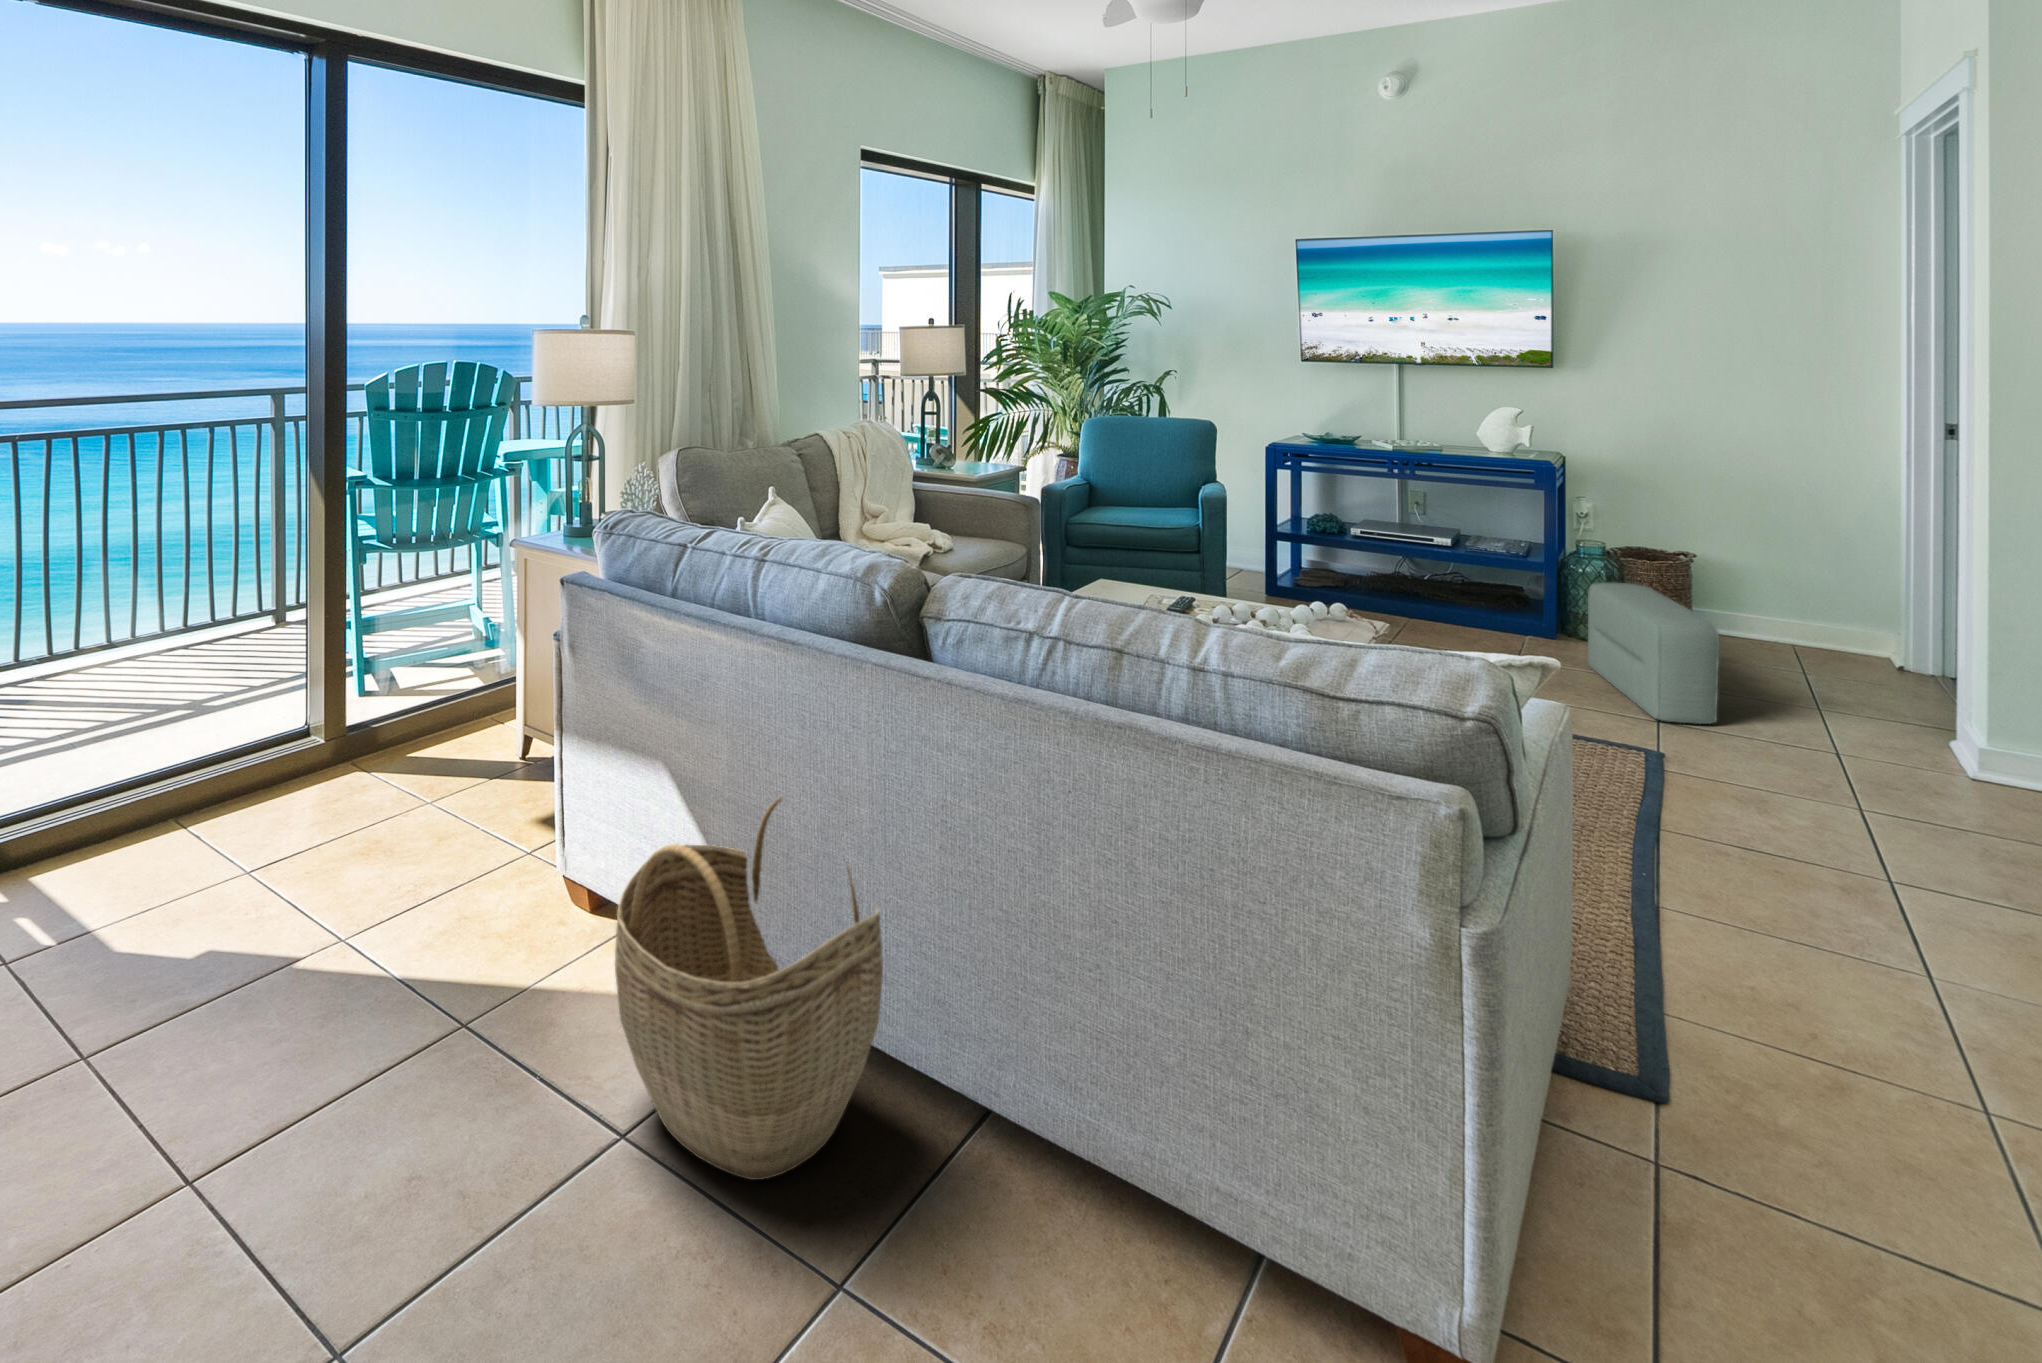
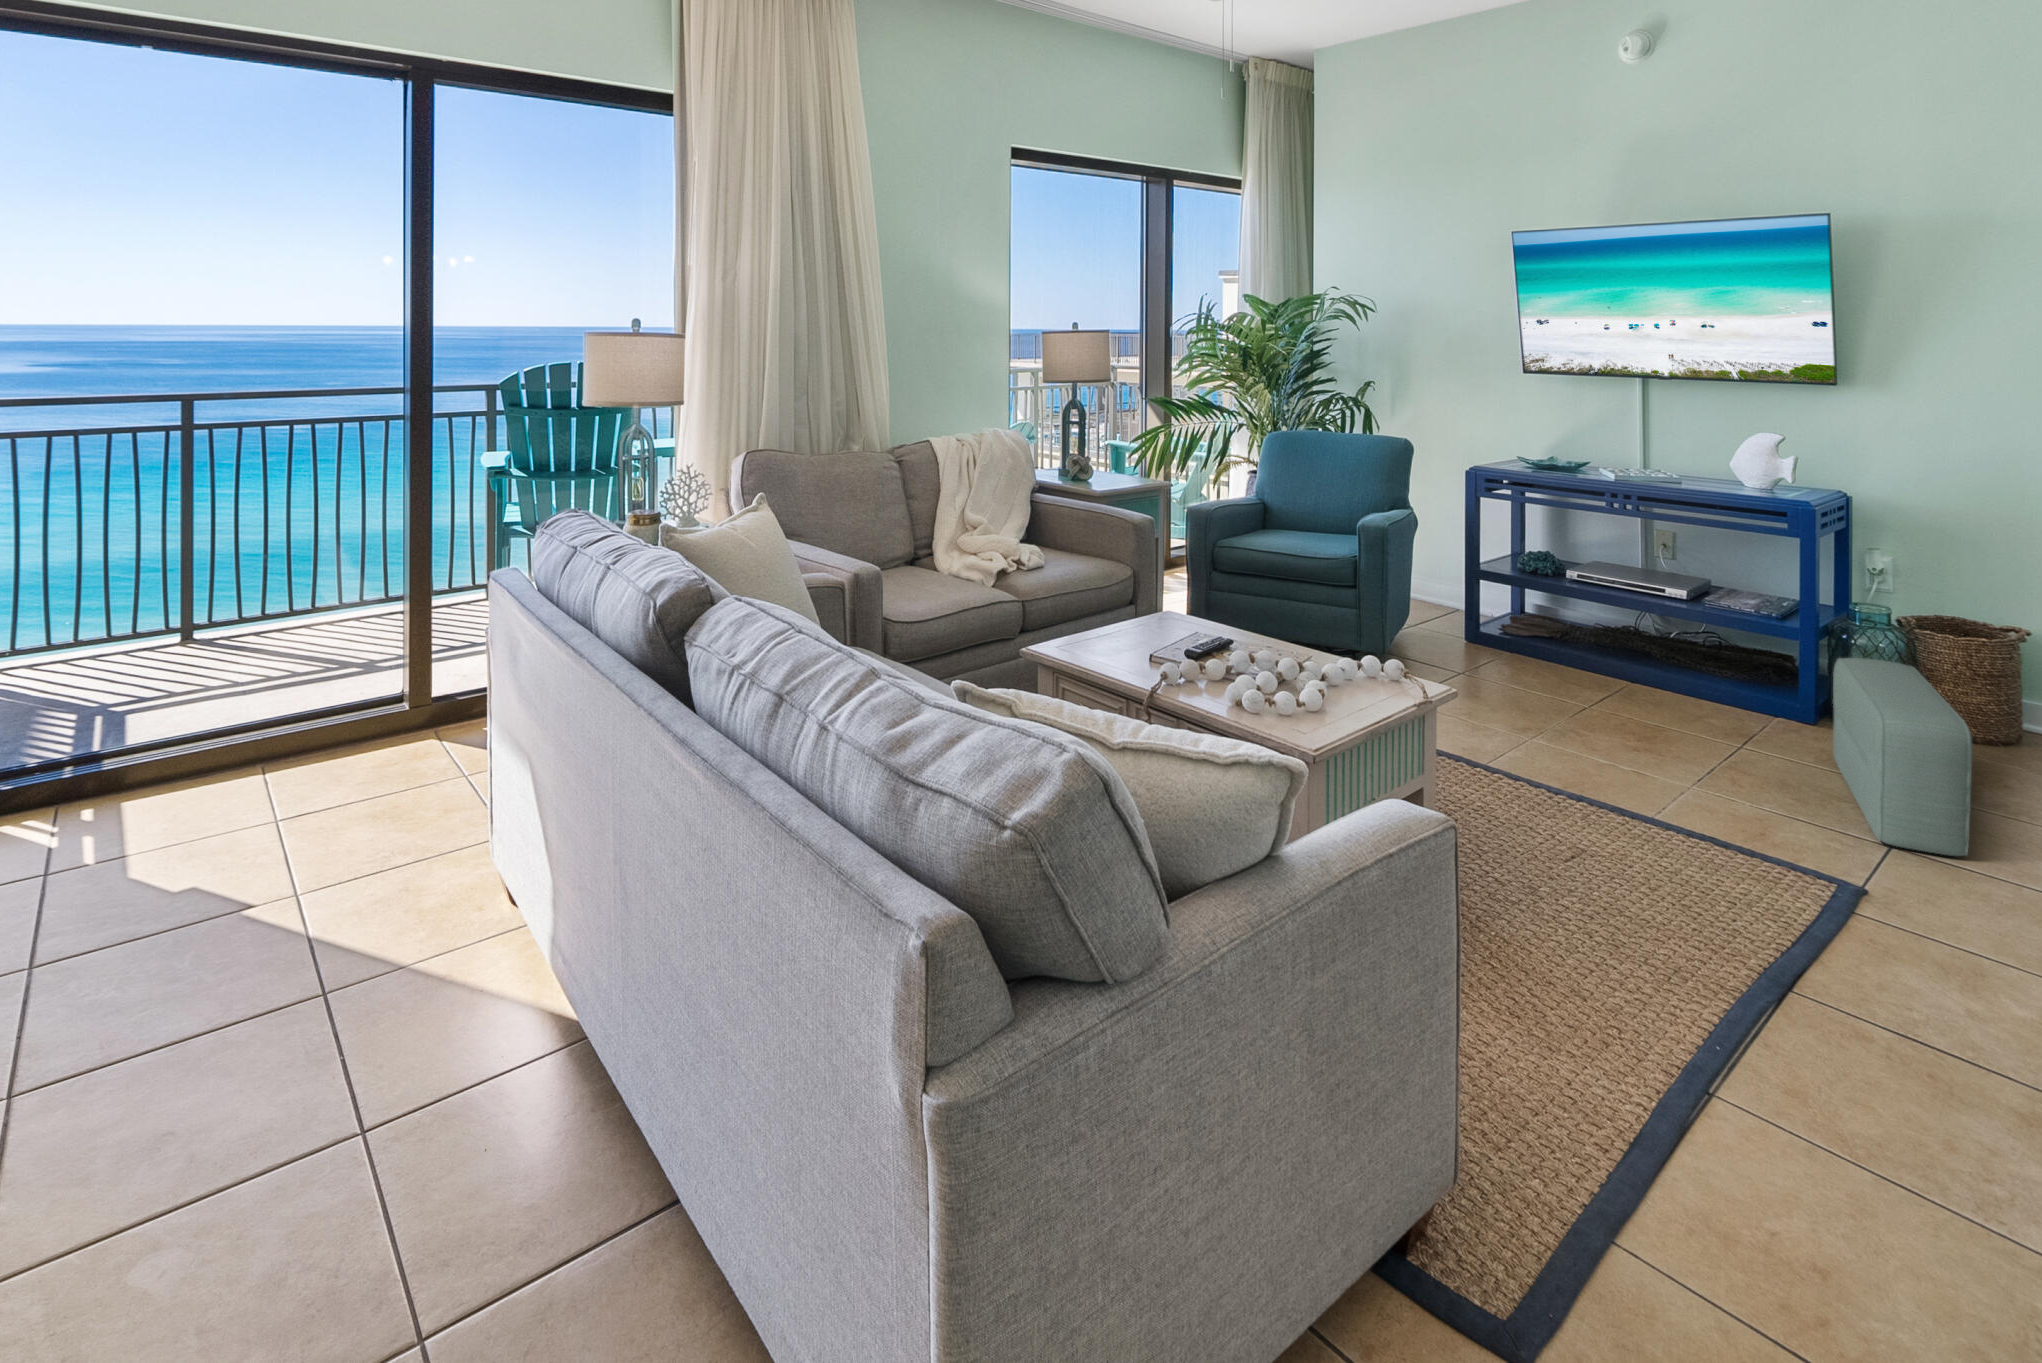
woven basket: present [615,798,883,1180] -> none [304,811,565,1223]

